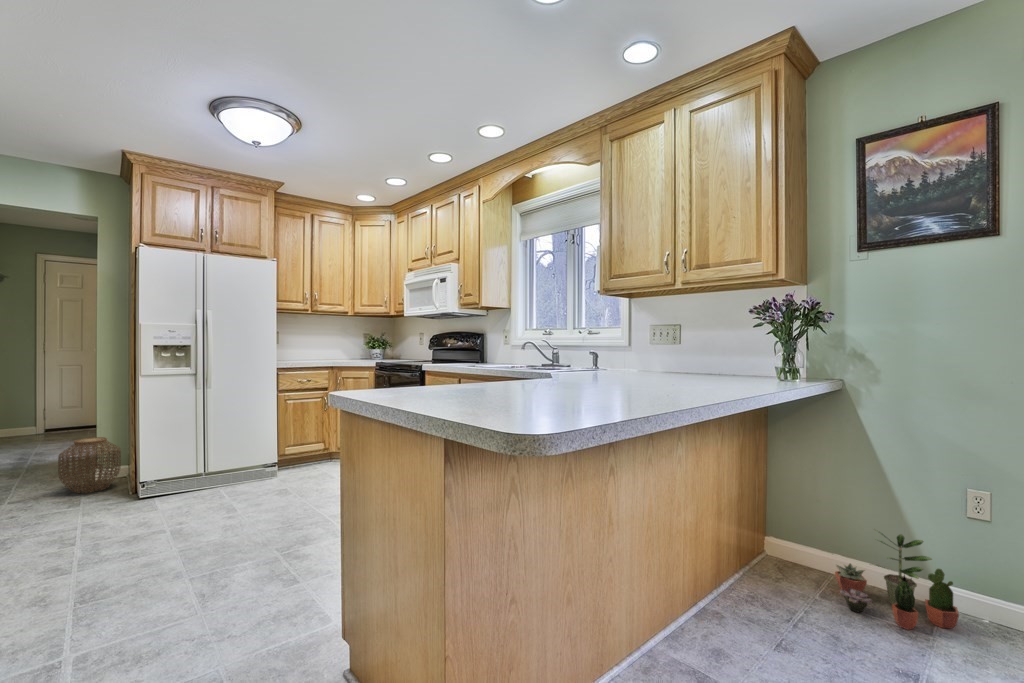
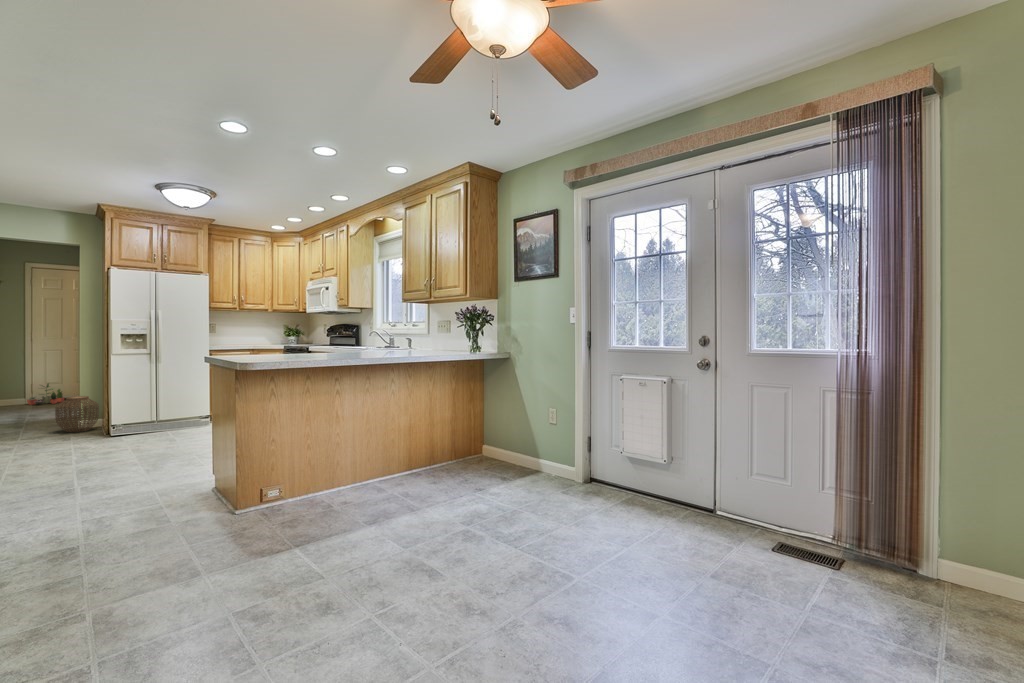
potted plant: present [835,532,959,630] -> present [27,383,64,405]

